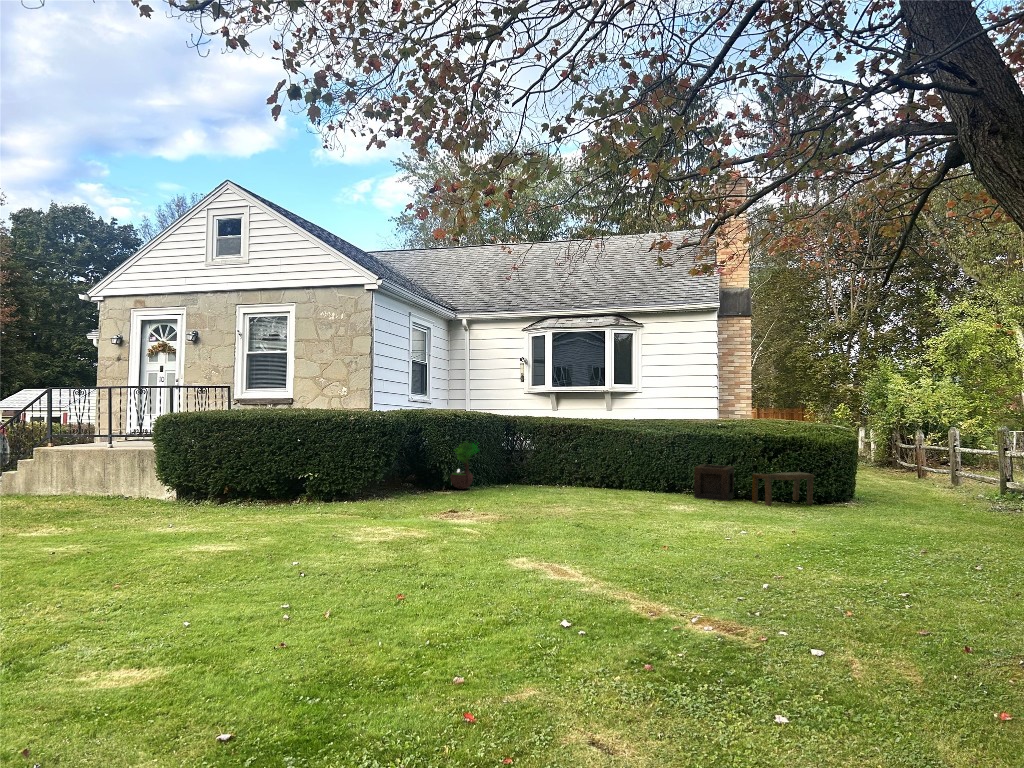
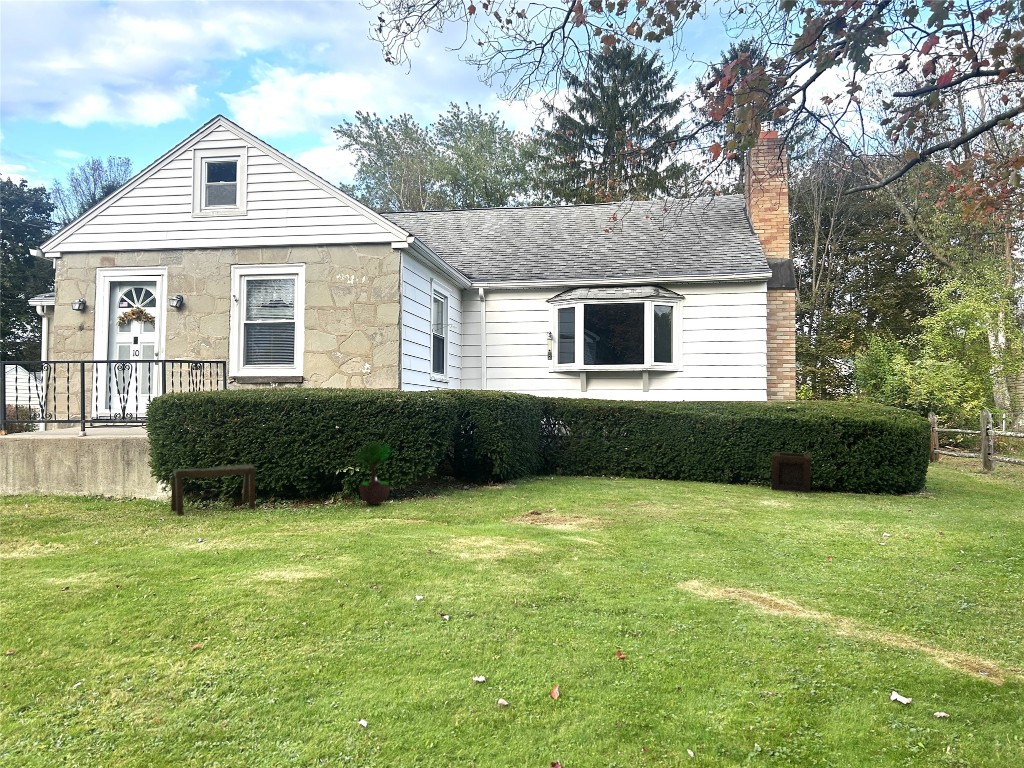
potted tree: present [451,443,477,489] -> present [355,441,390,504]
bench: present [752,472,814,506] -> present [171,464,256,515]

